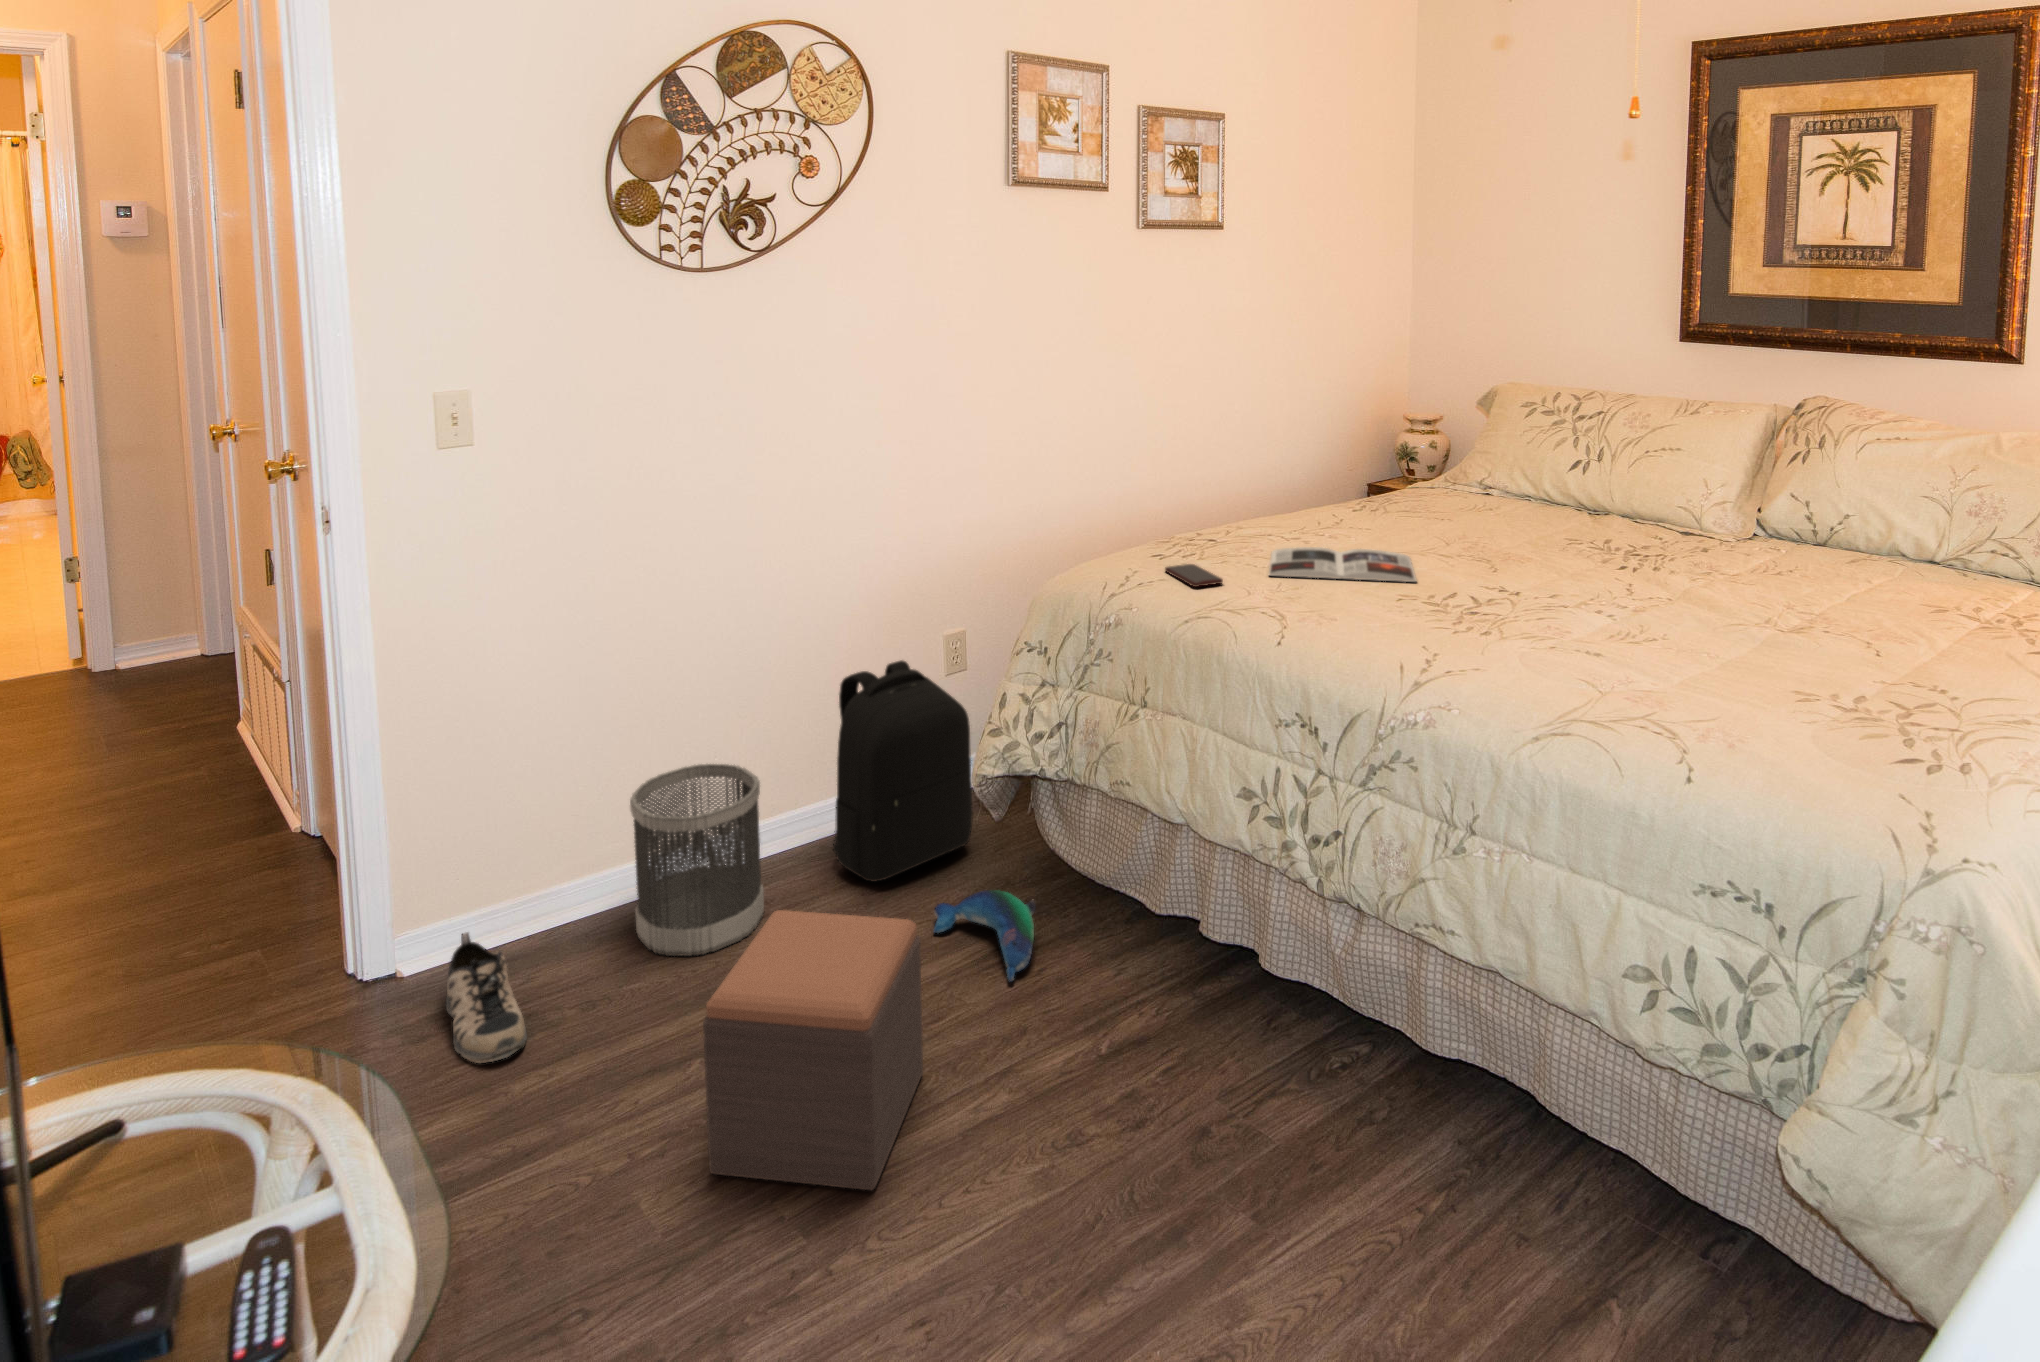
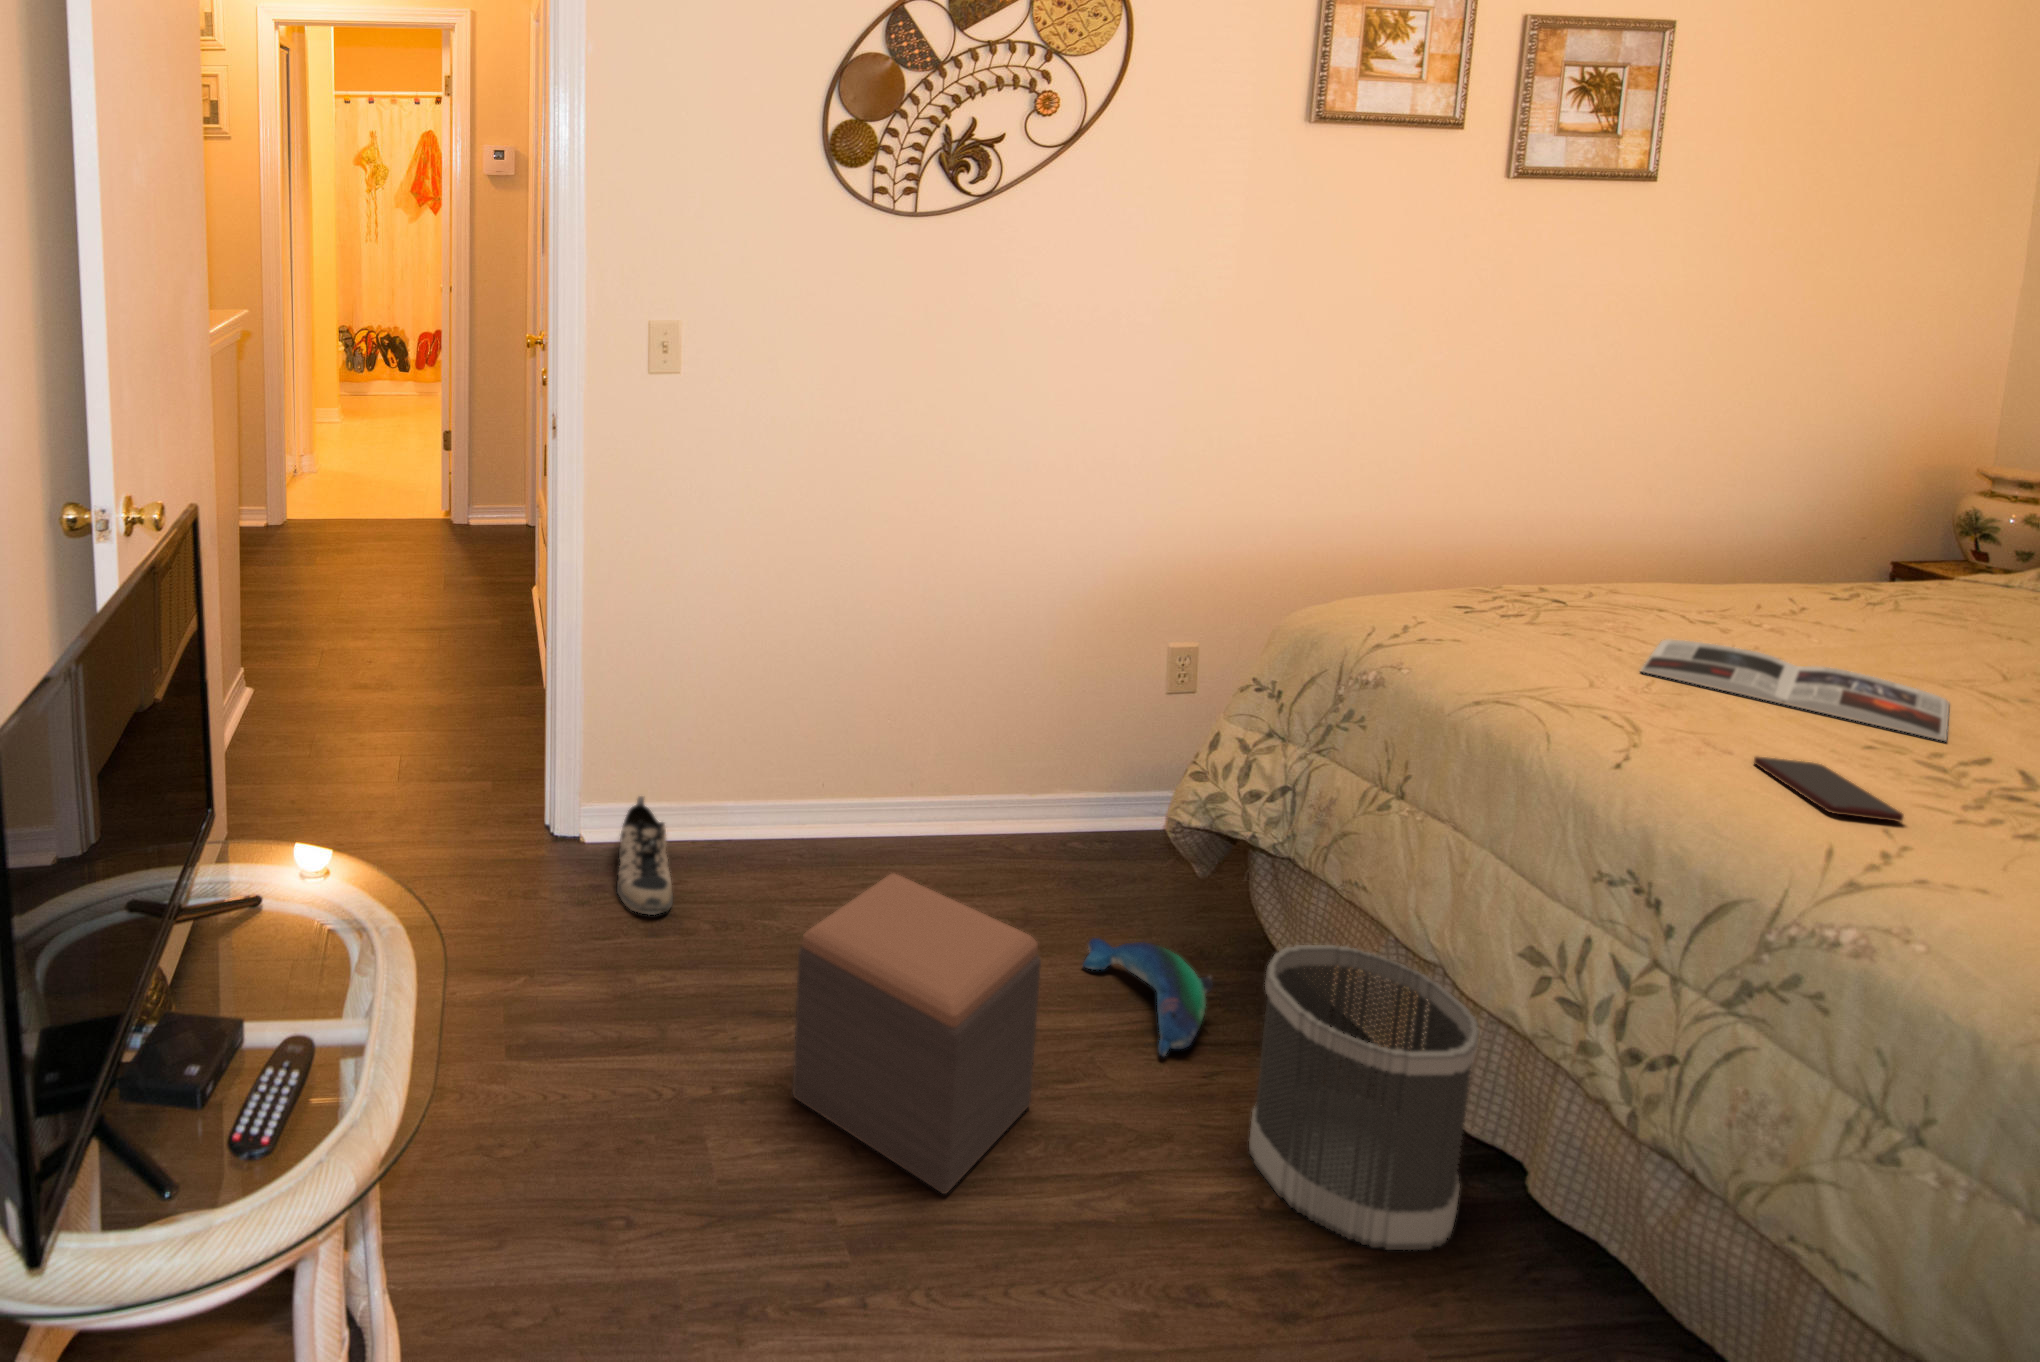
smartphone: present [1165,564,1223,587] -> present [1754,757,1904,822]
backpack: present [833,660,973,881] -> none [990,660,1166,890]
wastebasket: present [630,764,764,956] -> present [1249,945,1480,1250]

